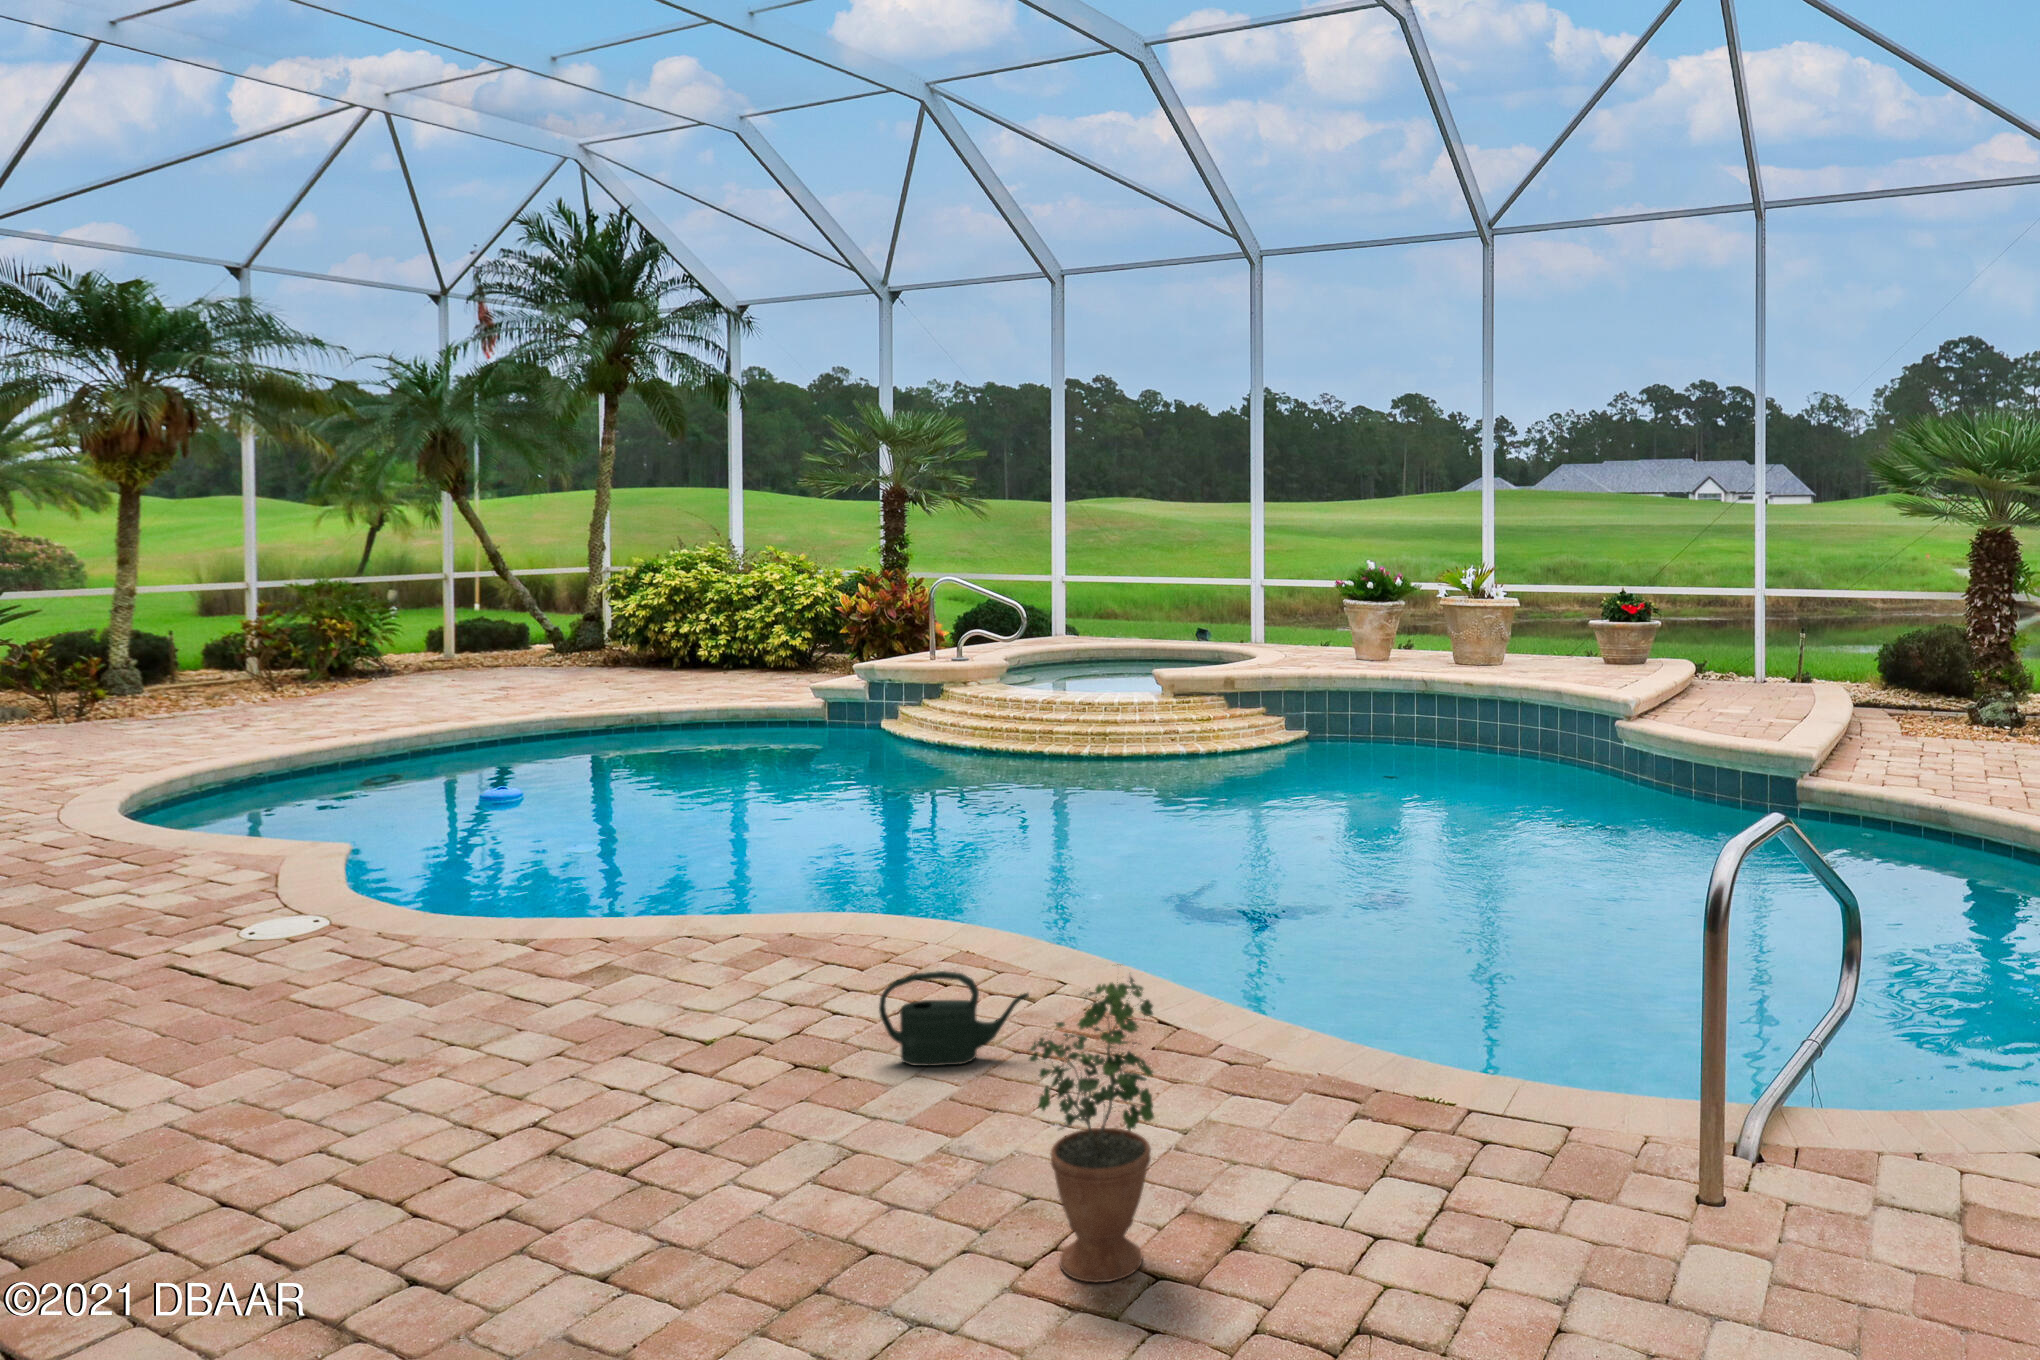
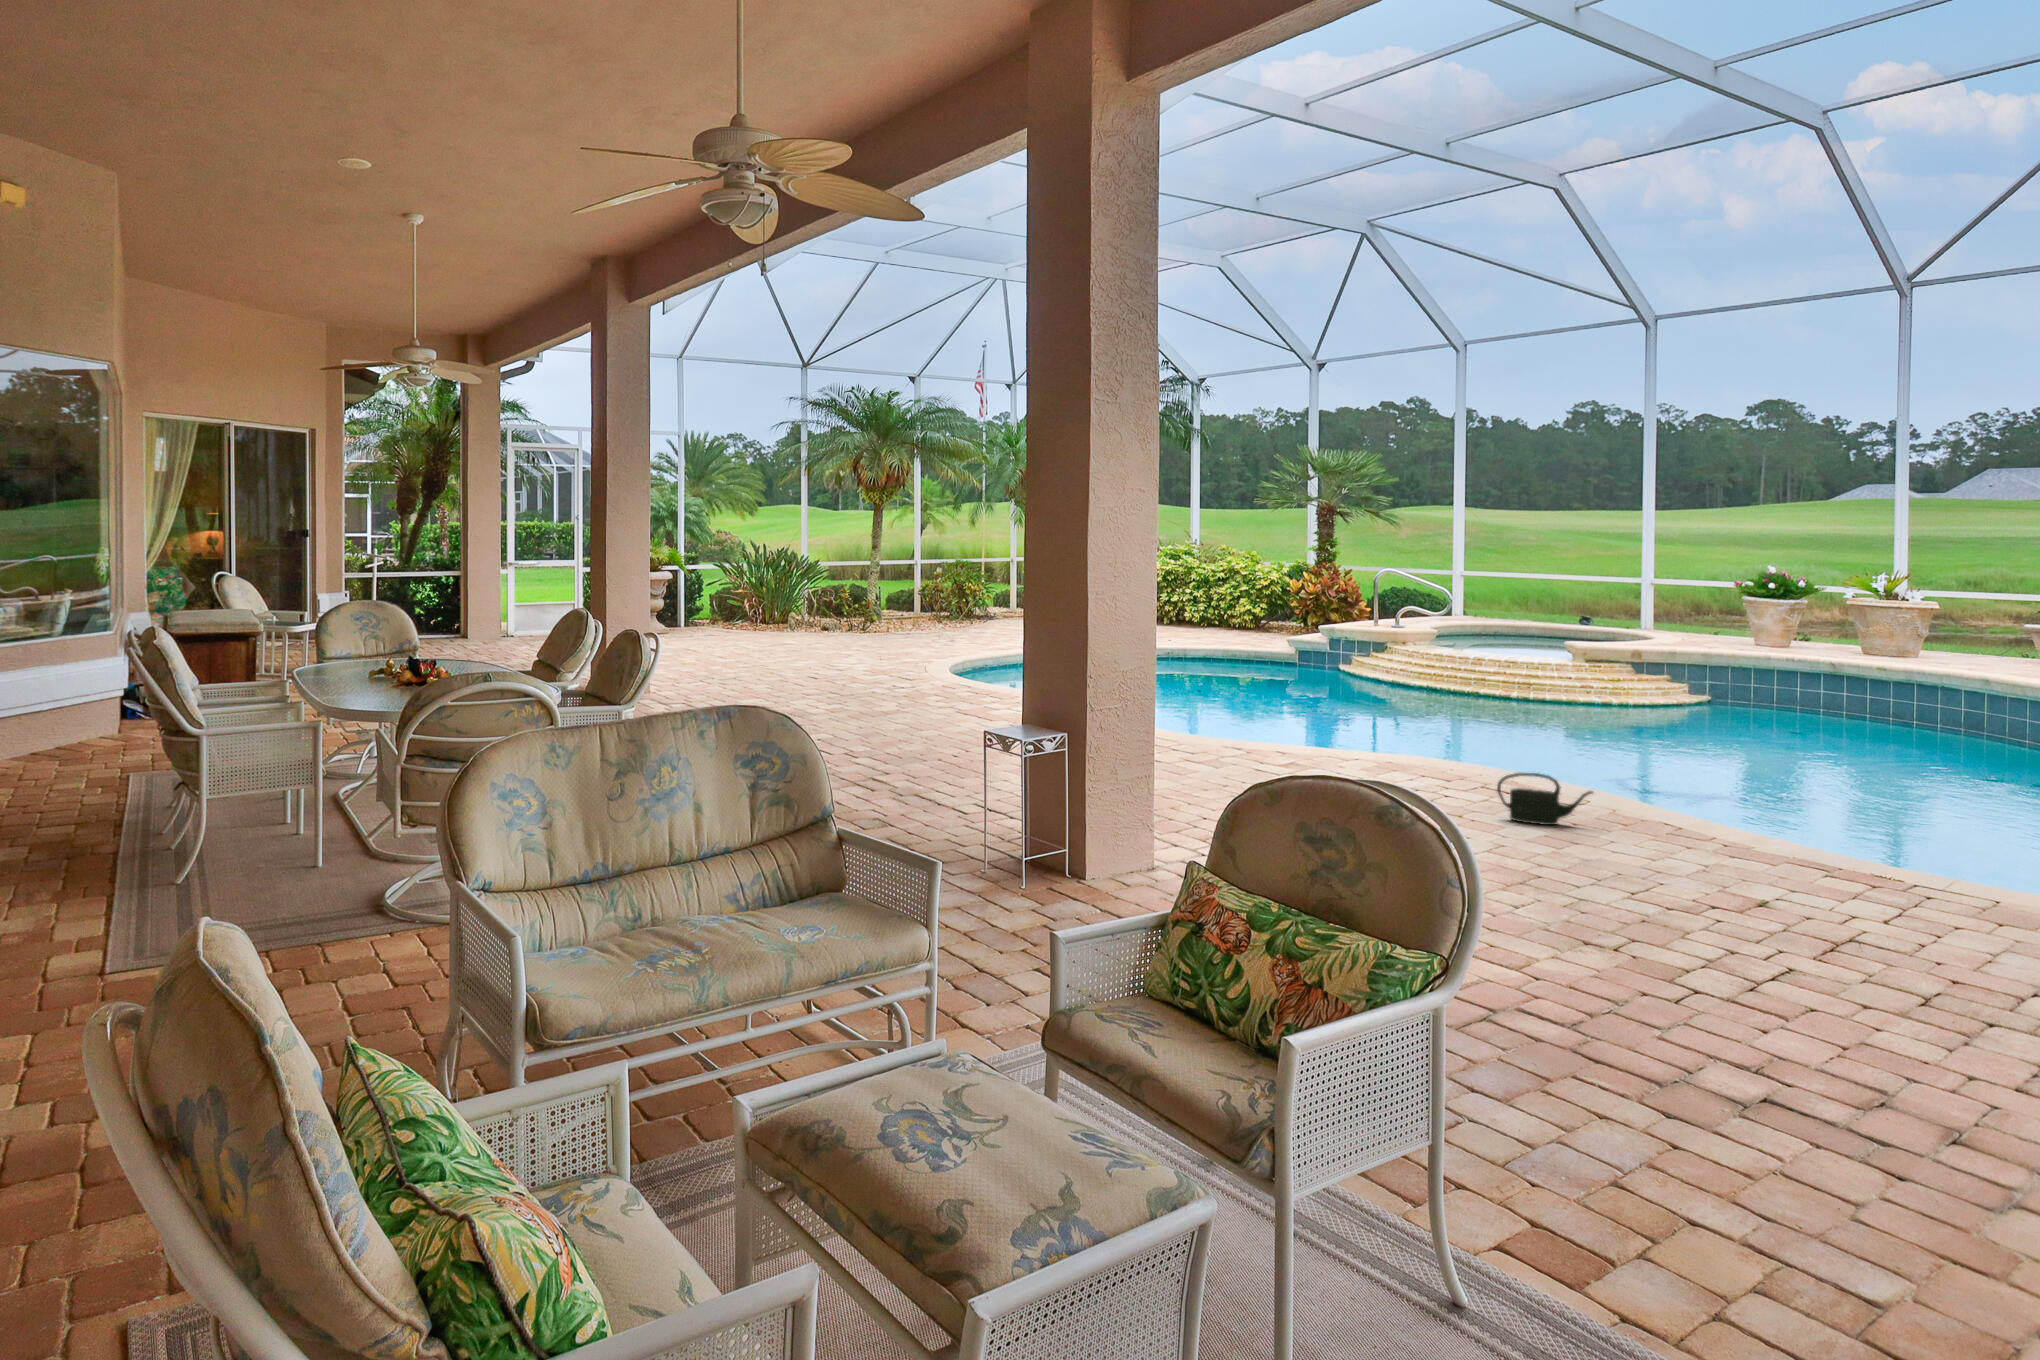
potted plant: present [1029,964,1154,1282] -> none [1648,752,1728,907]

